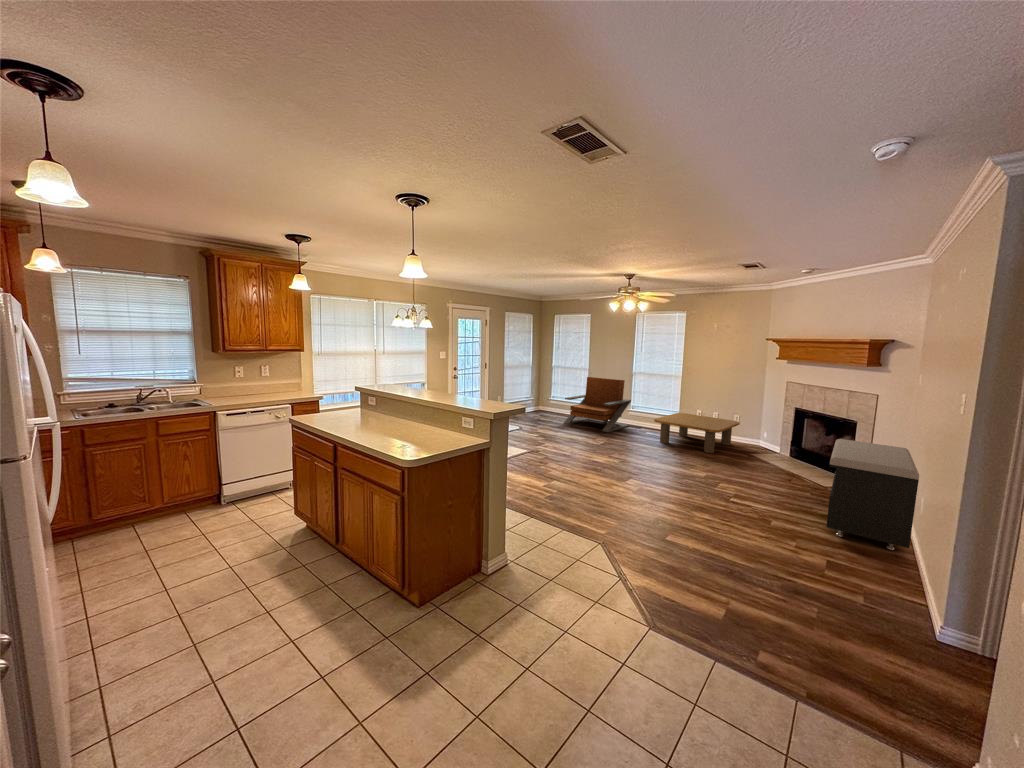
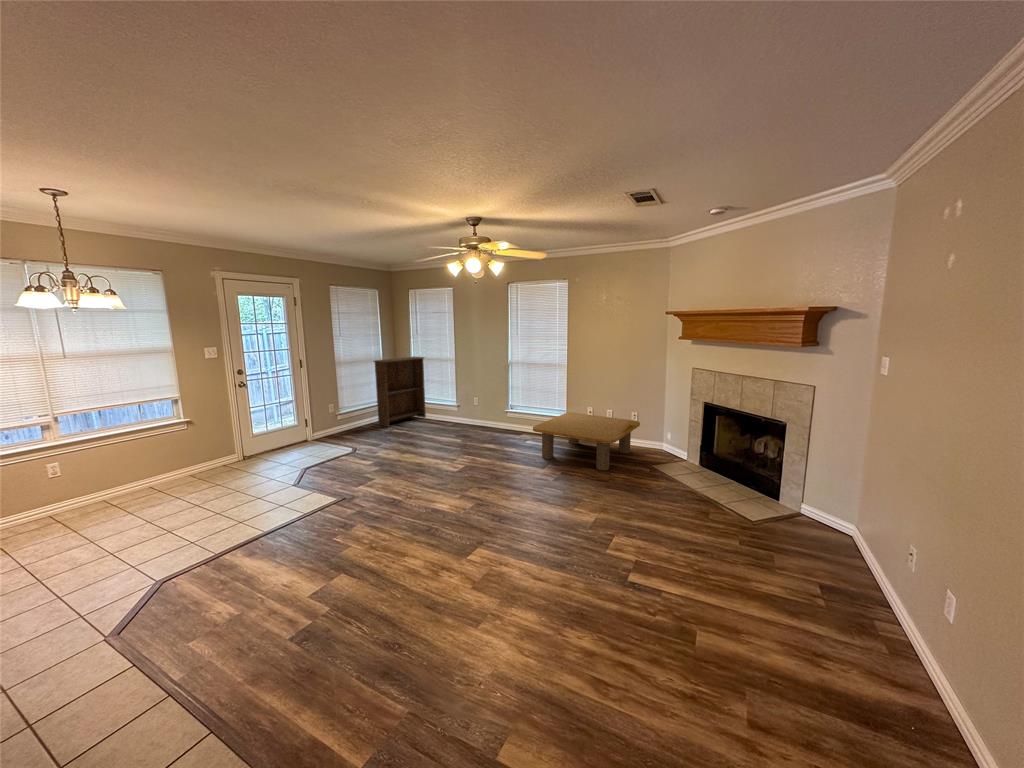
bookshelf: none [528,365,563,416] -> present [373,357,426,427]
lounge chair: present [564,377,631,432] -> none [420,371,509,447]
storage bench: present [826,439,919,550] -> none [768,462,937,679]

